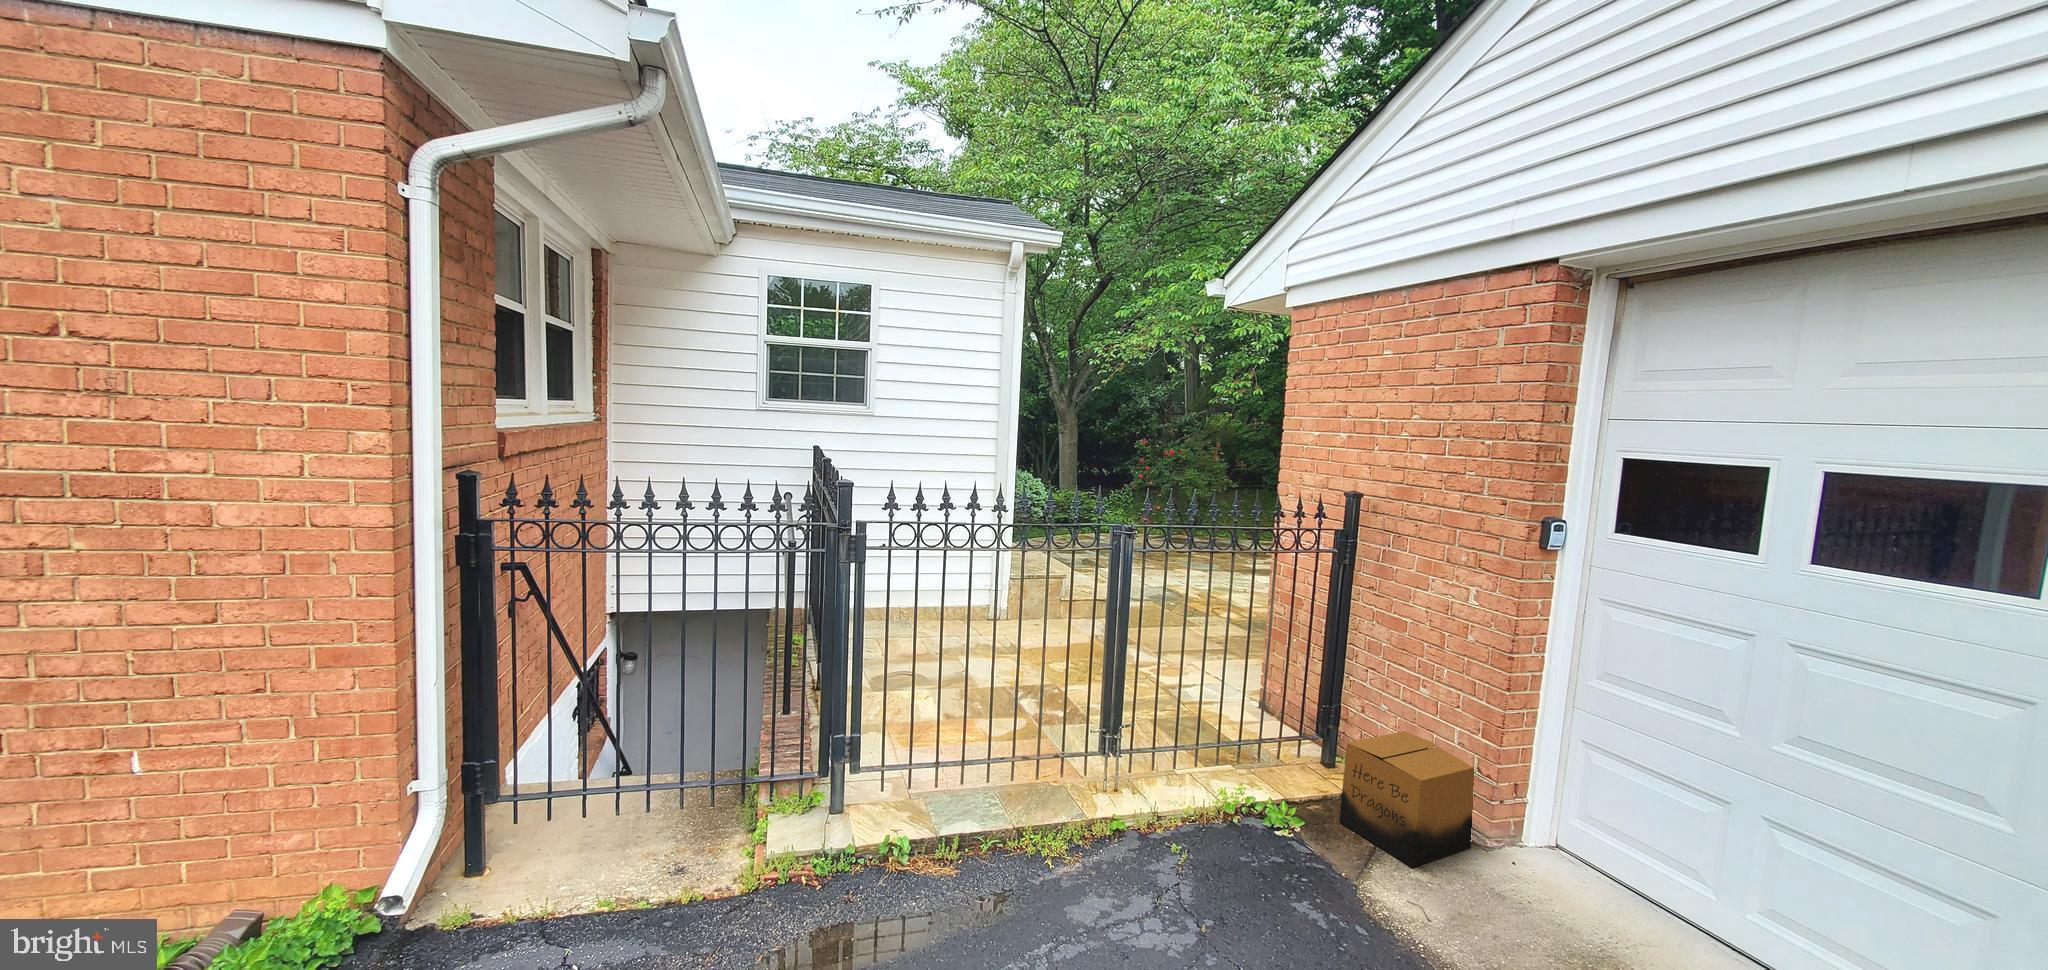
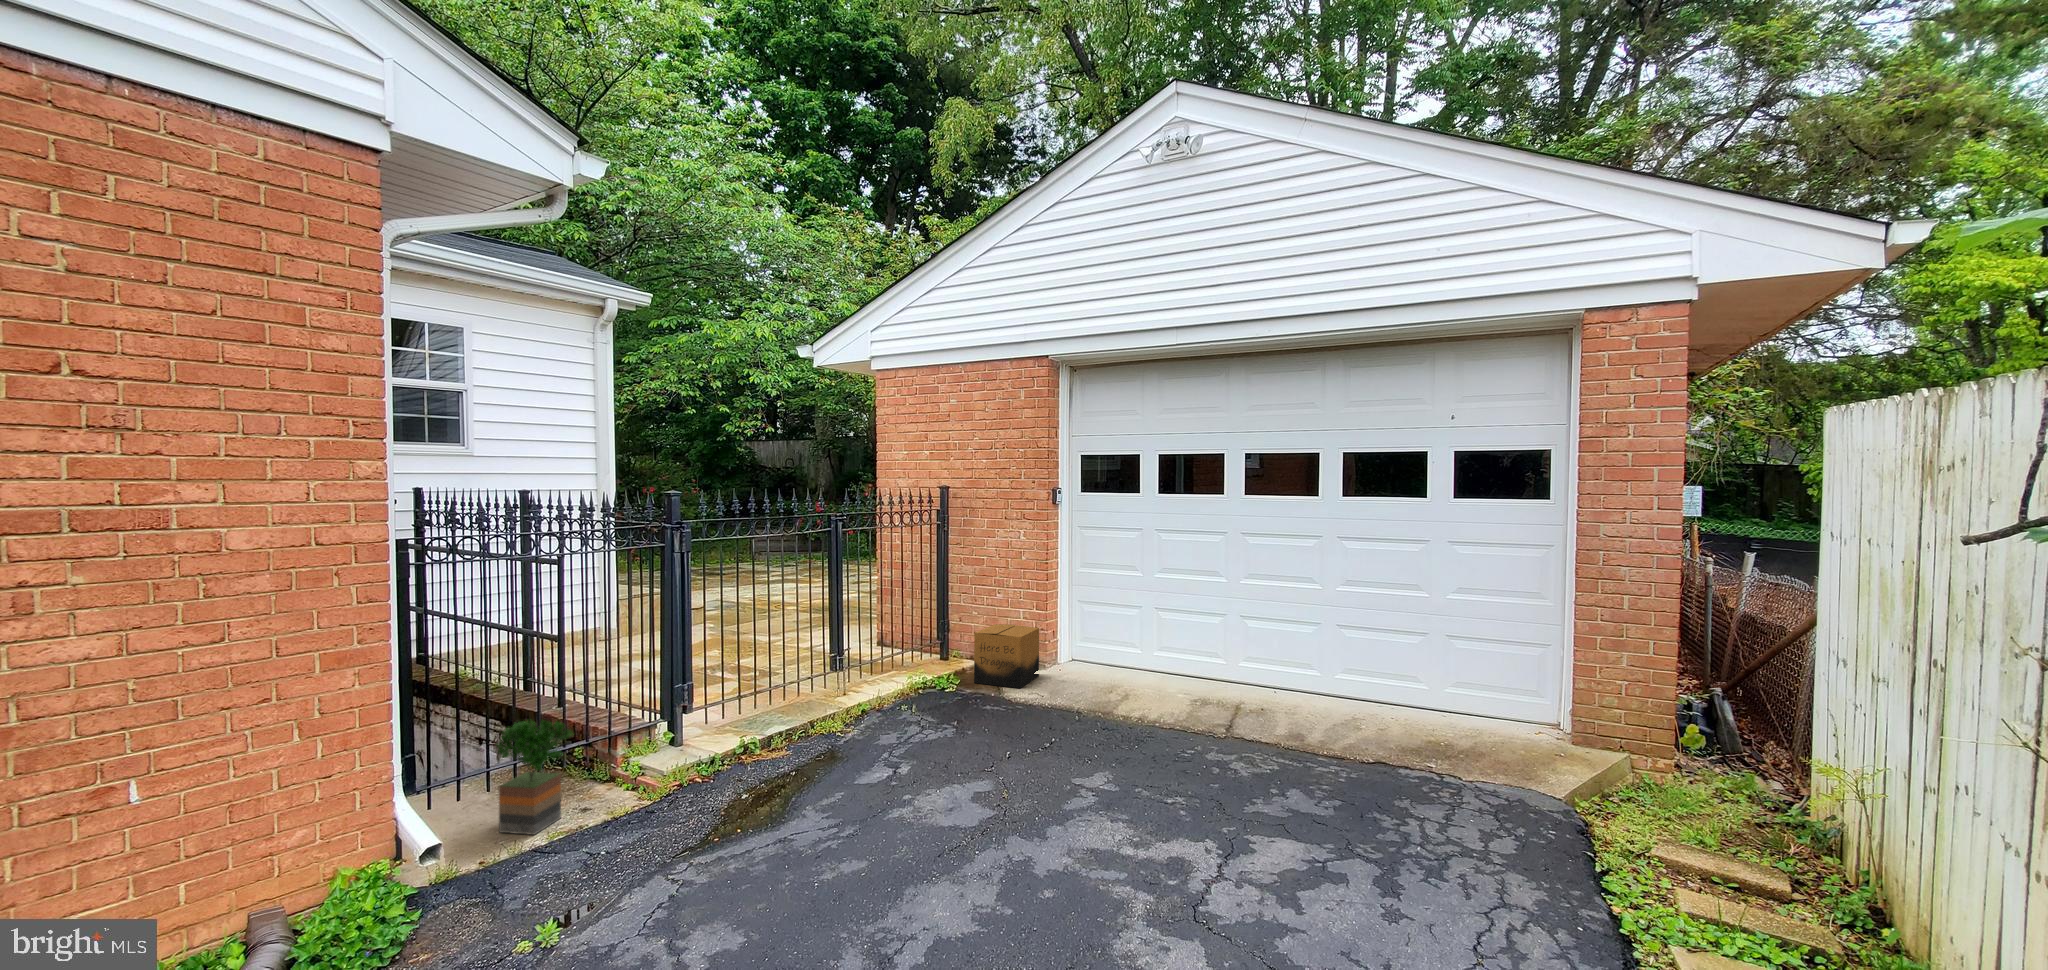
potted tree: none [577,738,683,883] -> present [497,721,572,835]

